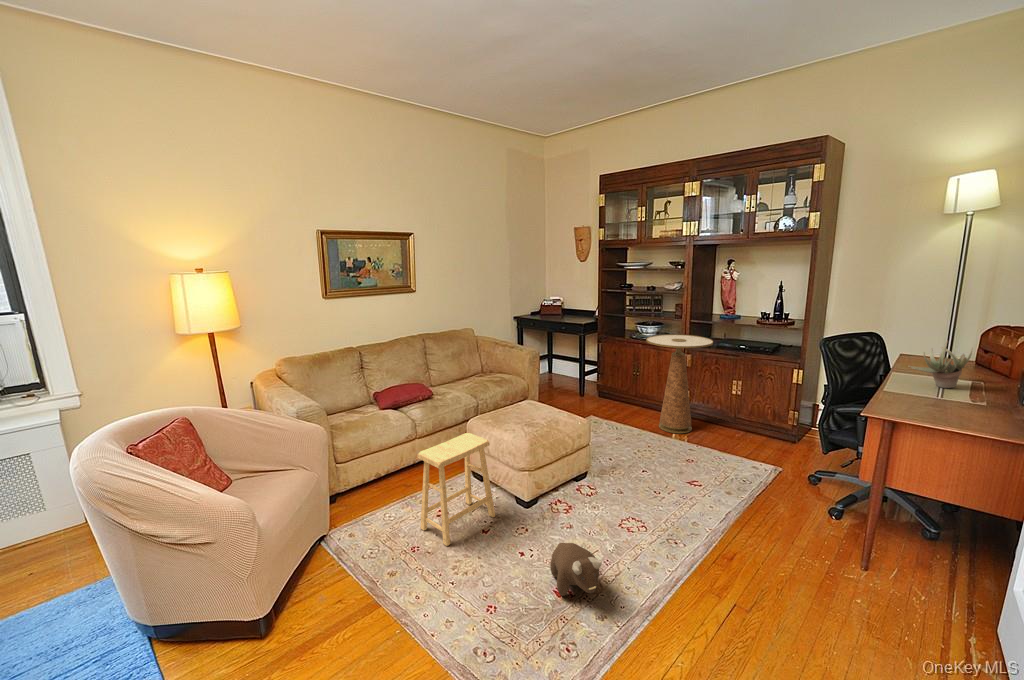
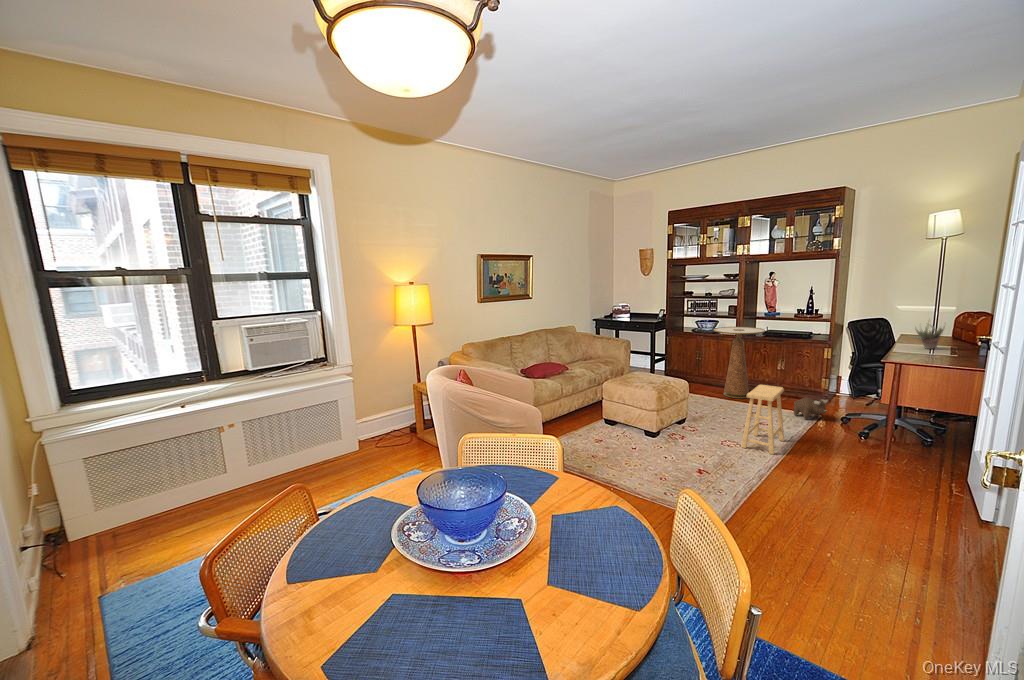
footstool: present [417,433,495,546] -> present [742,385,784,454]
plush toy: present [550,543,602,596] -> present [794,398,828,419]

